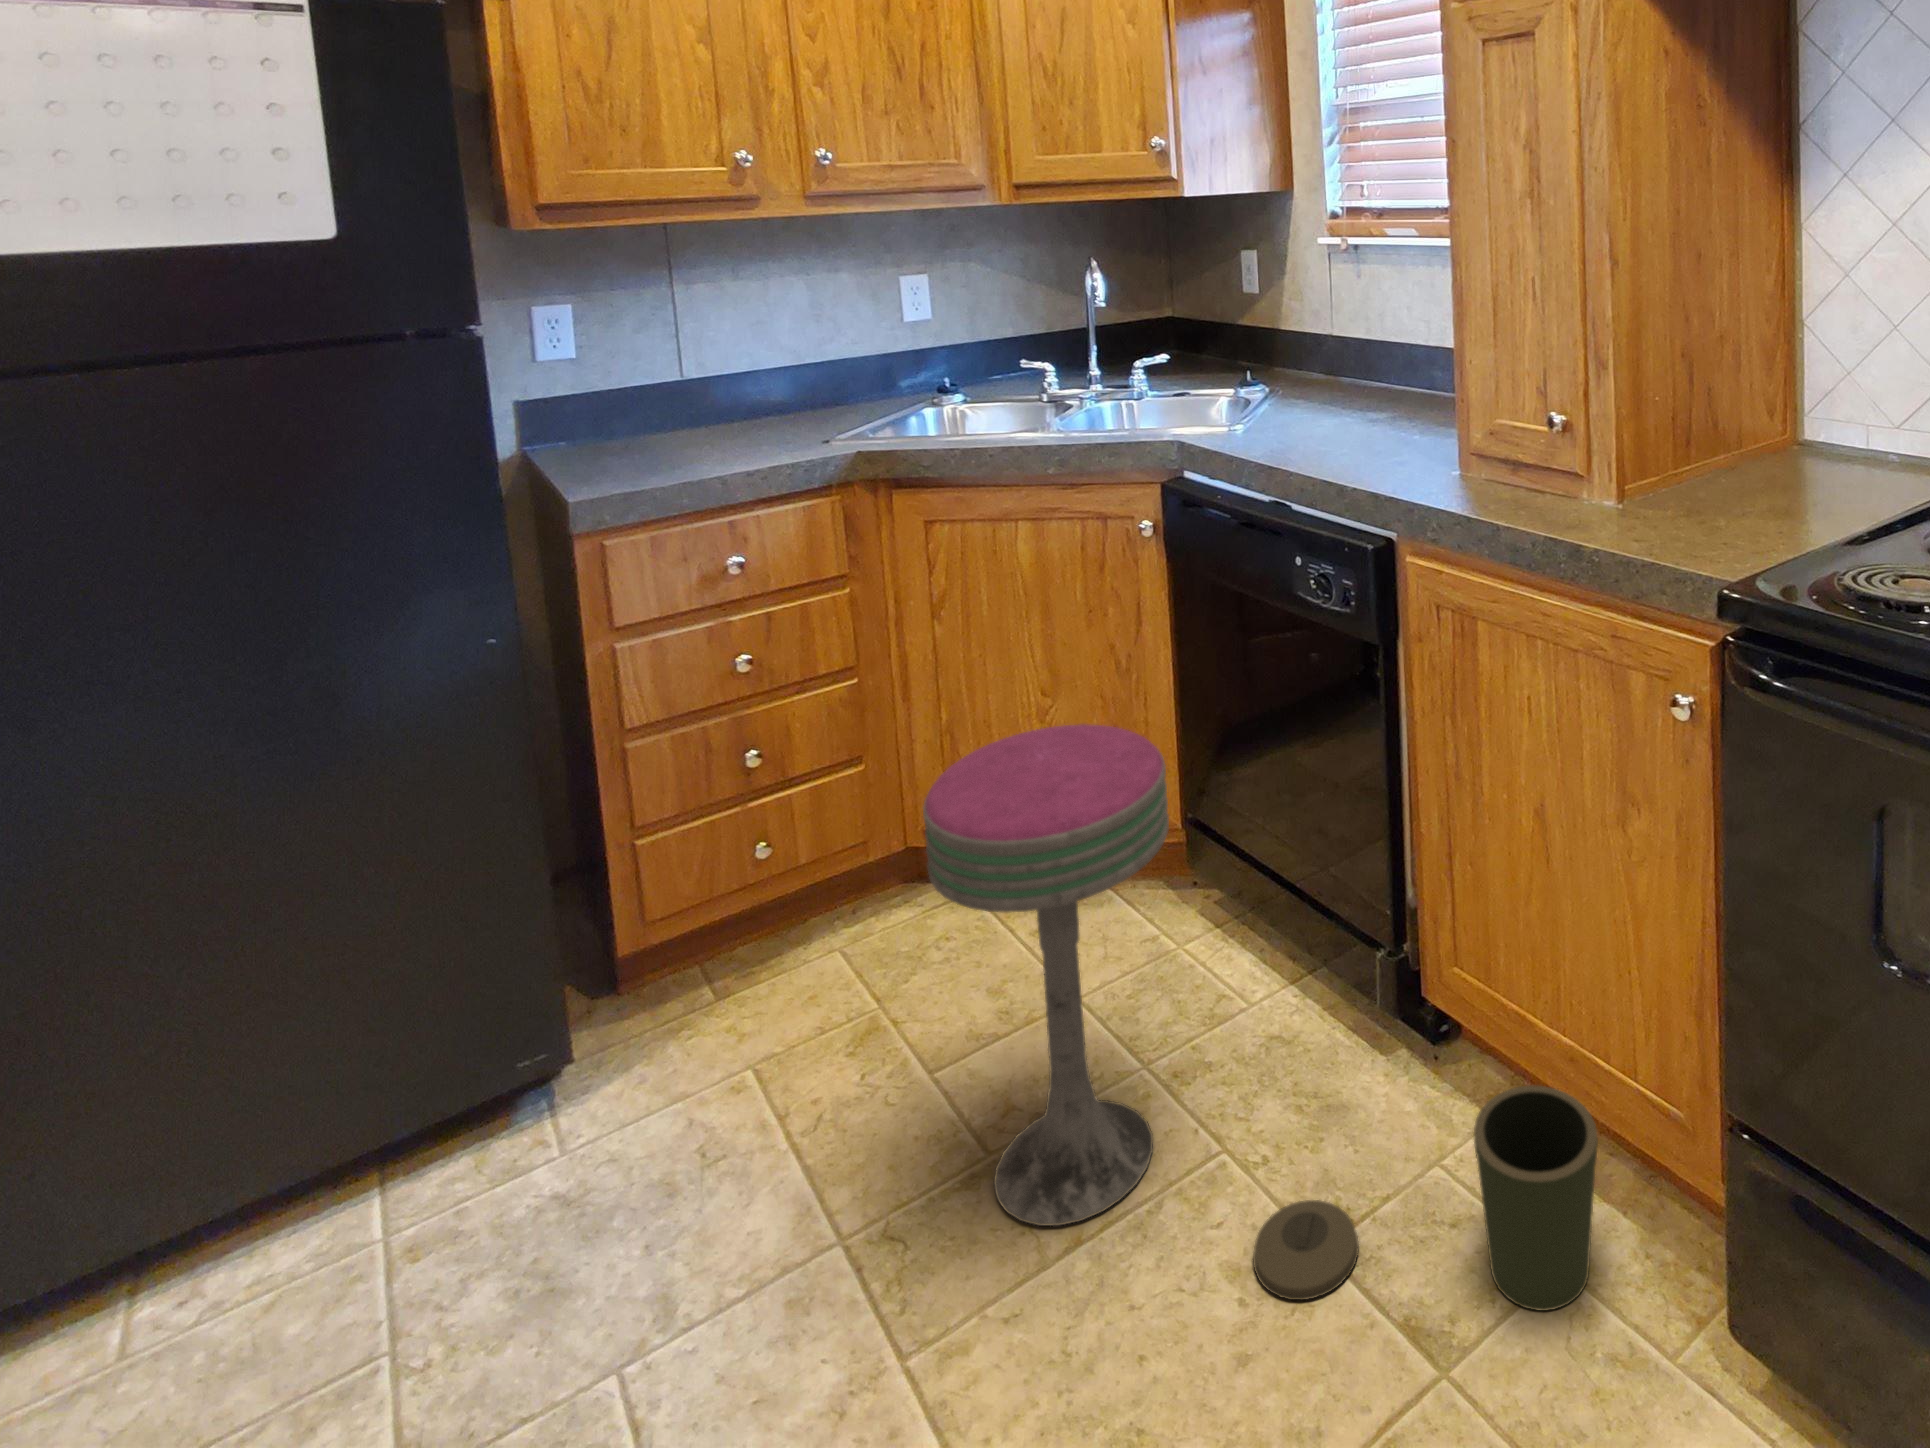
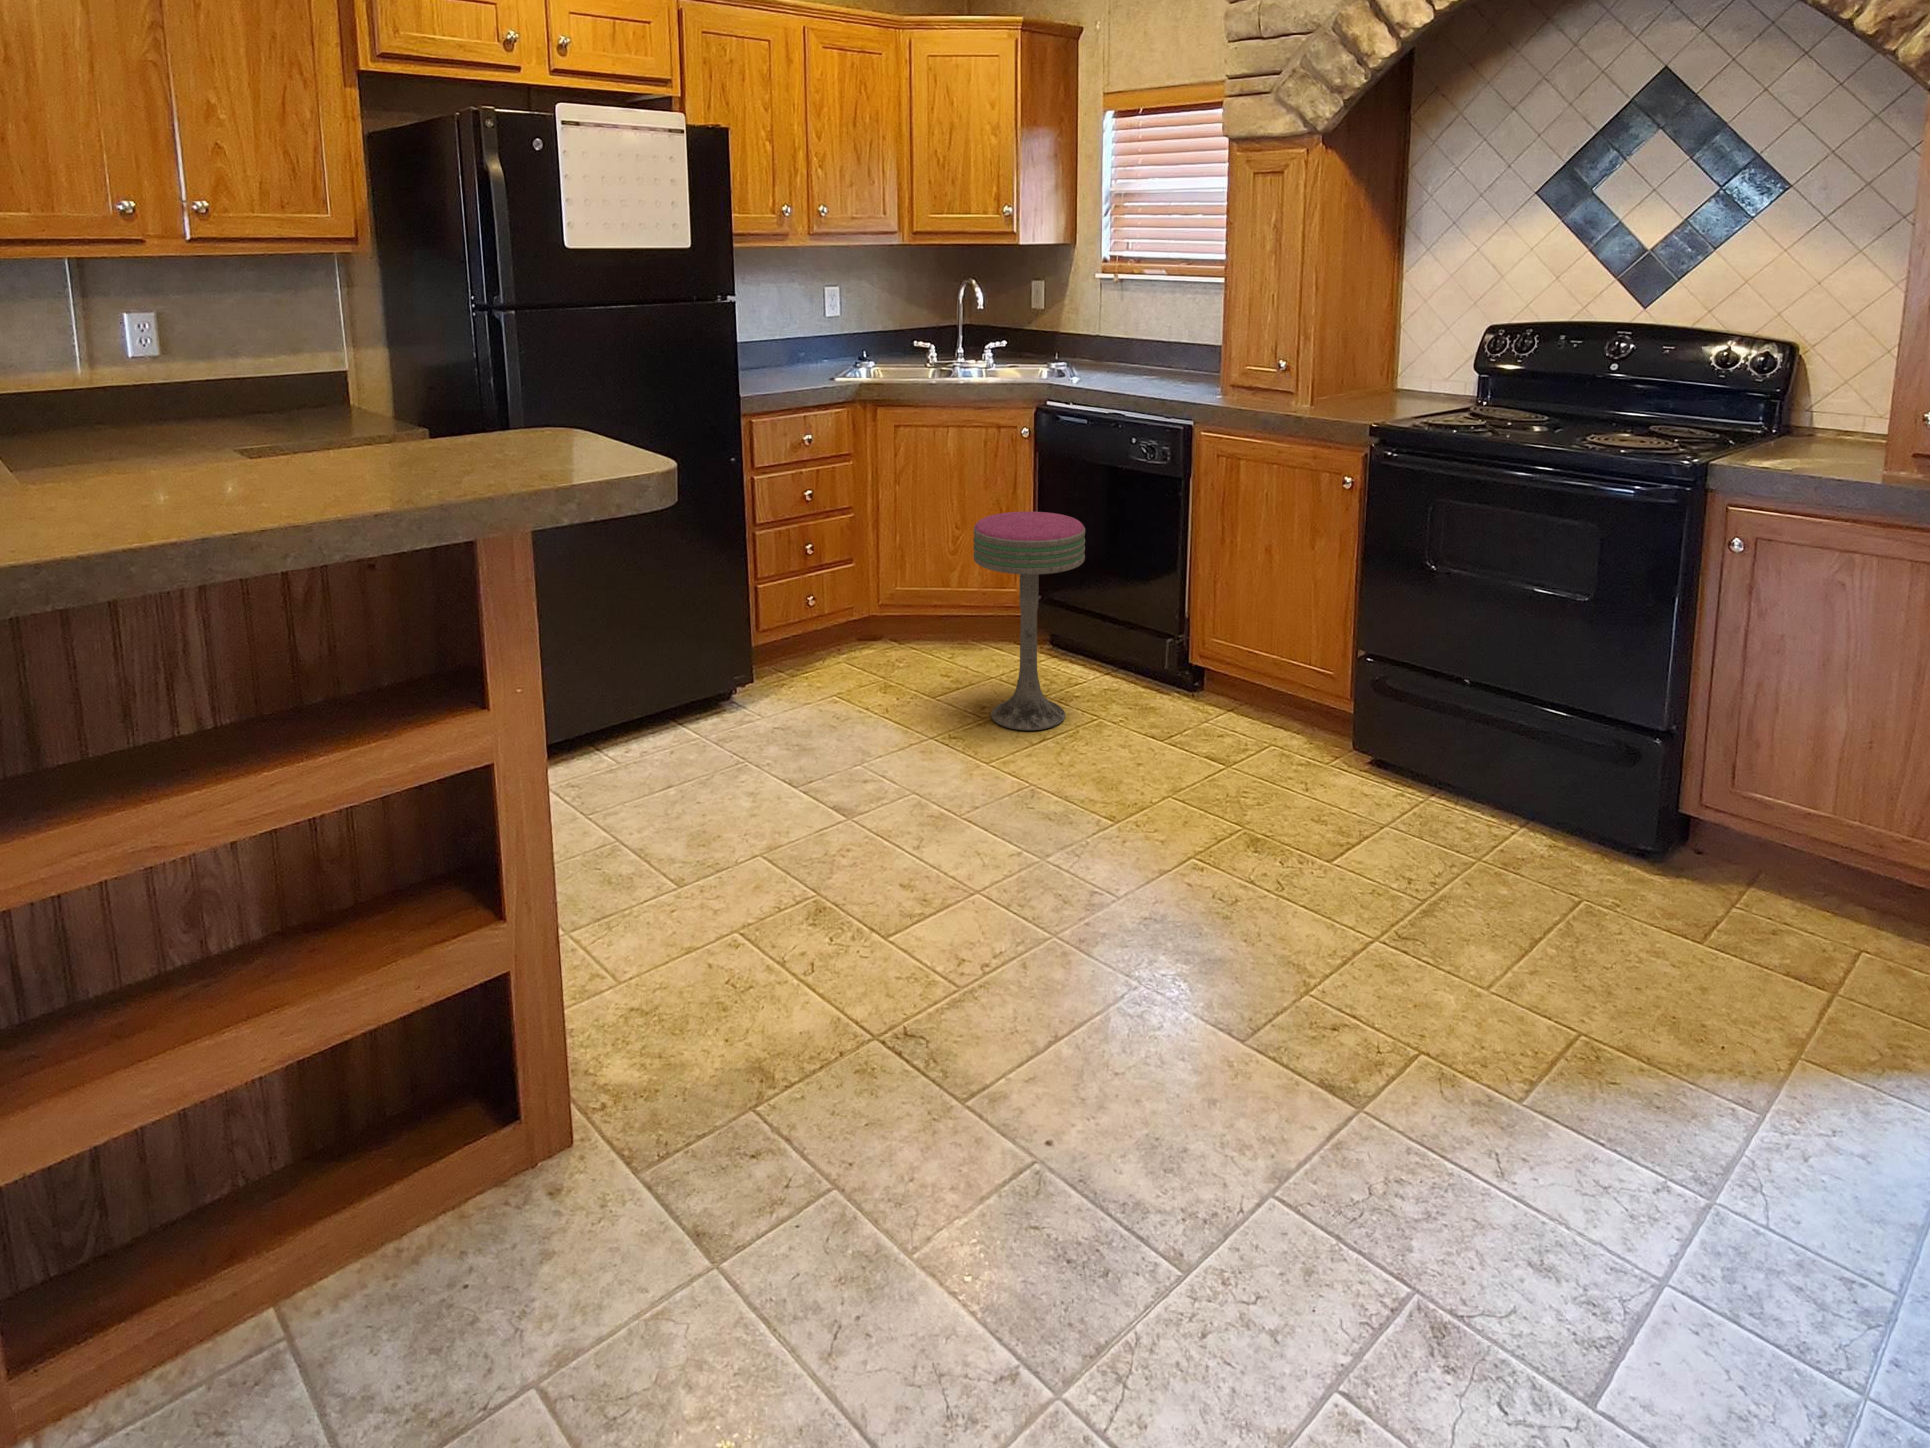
trash can: present [1253,1086,1598,1311] -> none [1129,669,1292,751]

